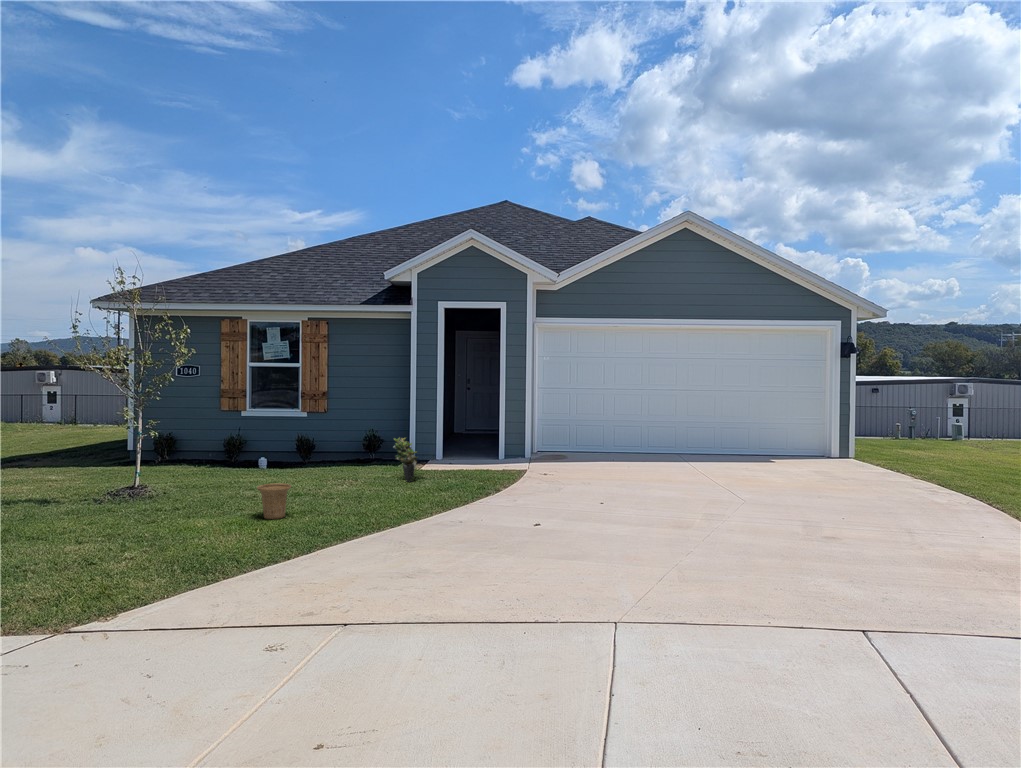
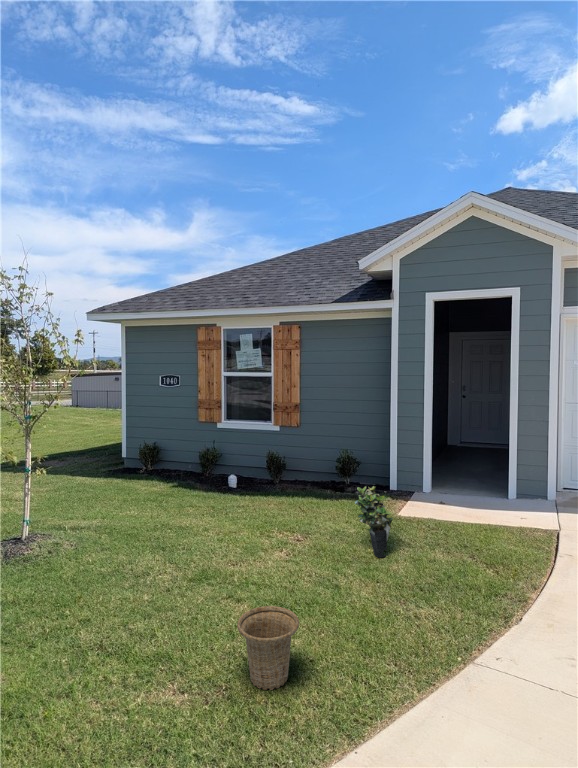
basket: present [257,483,291,519] -> present [237,606,299,690]

